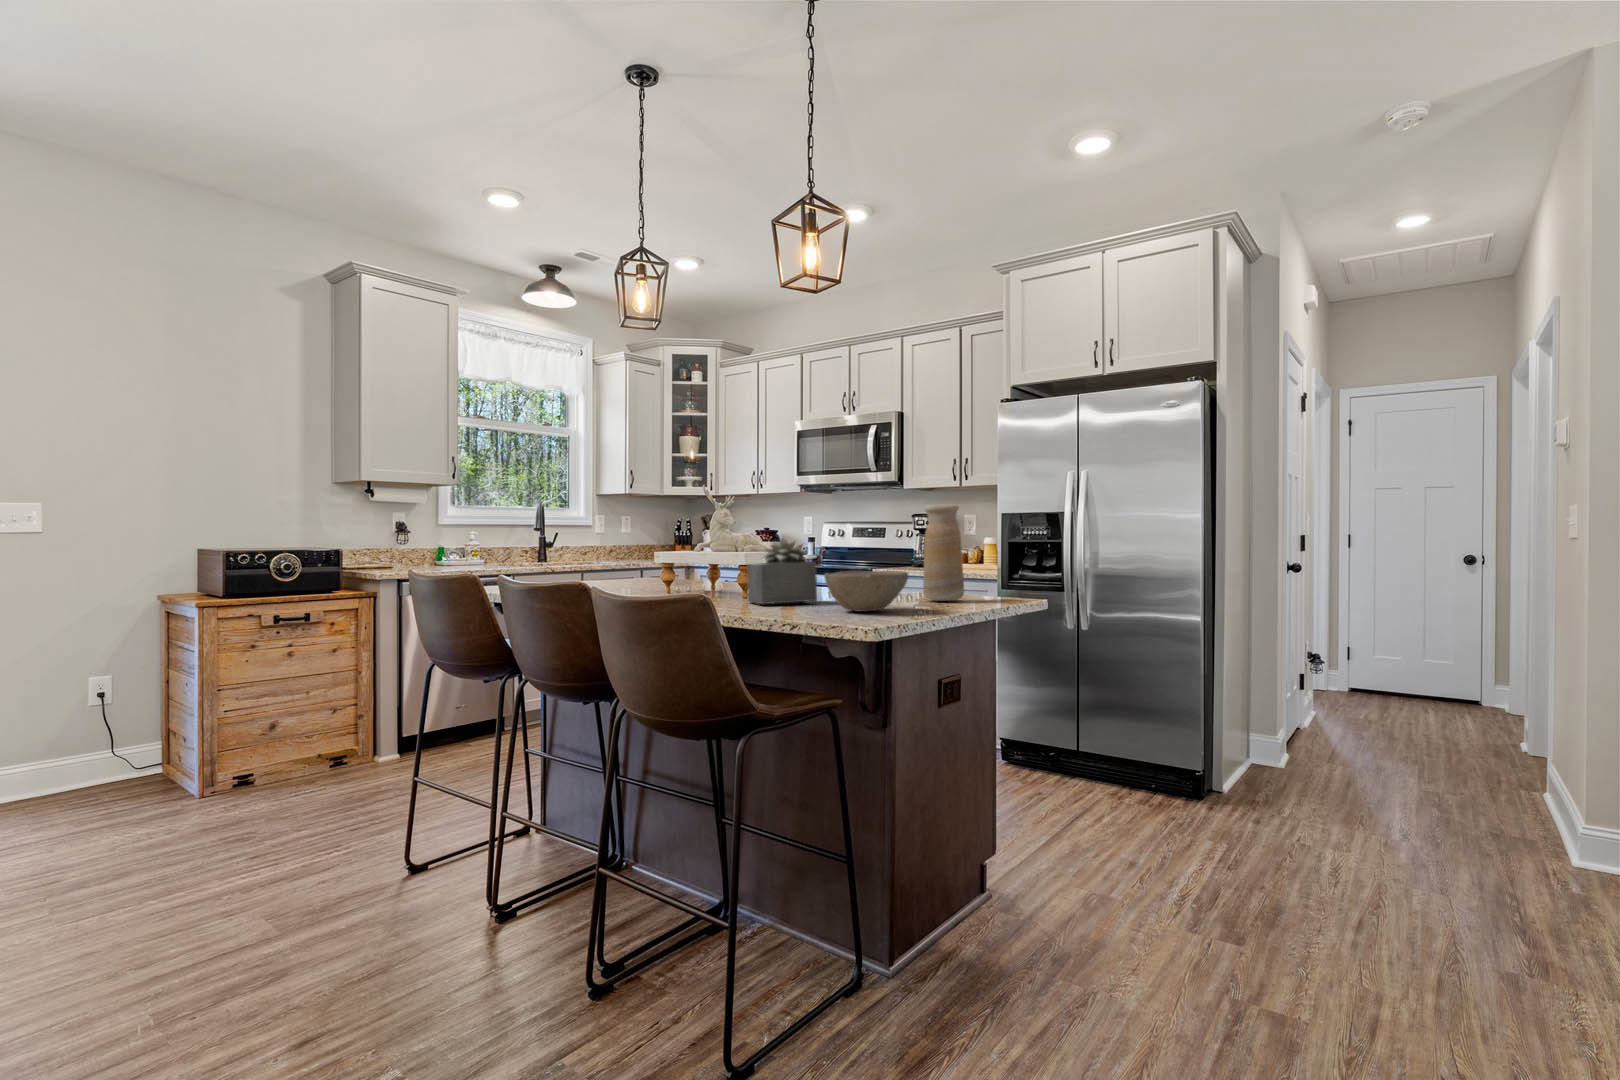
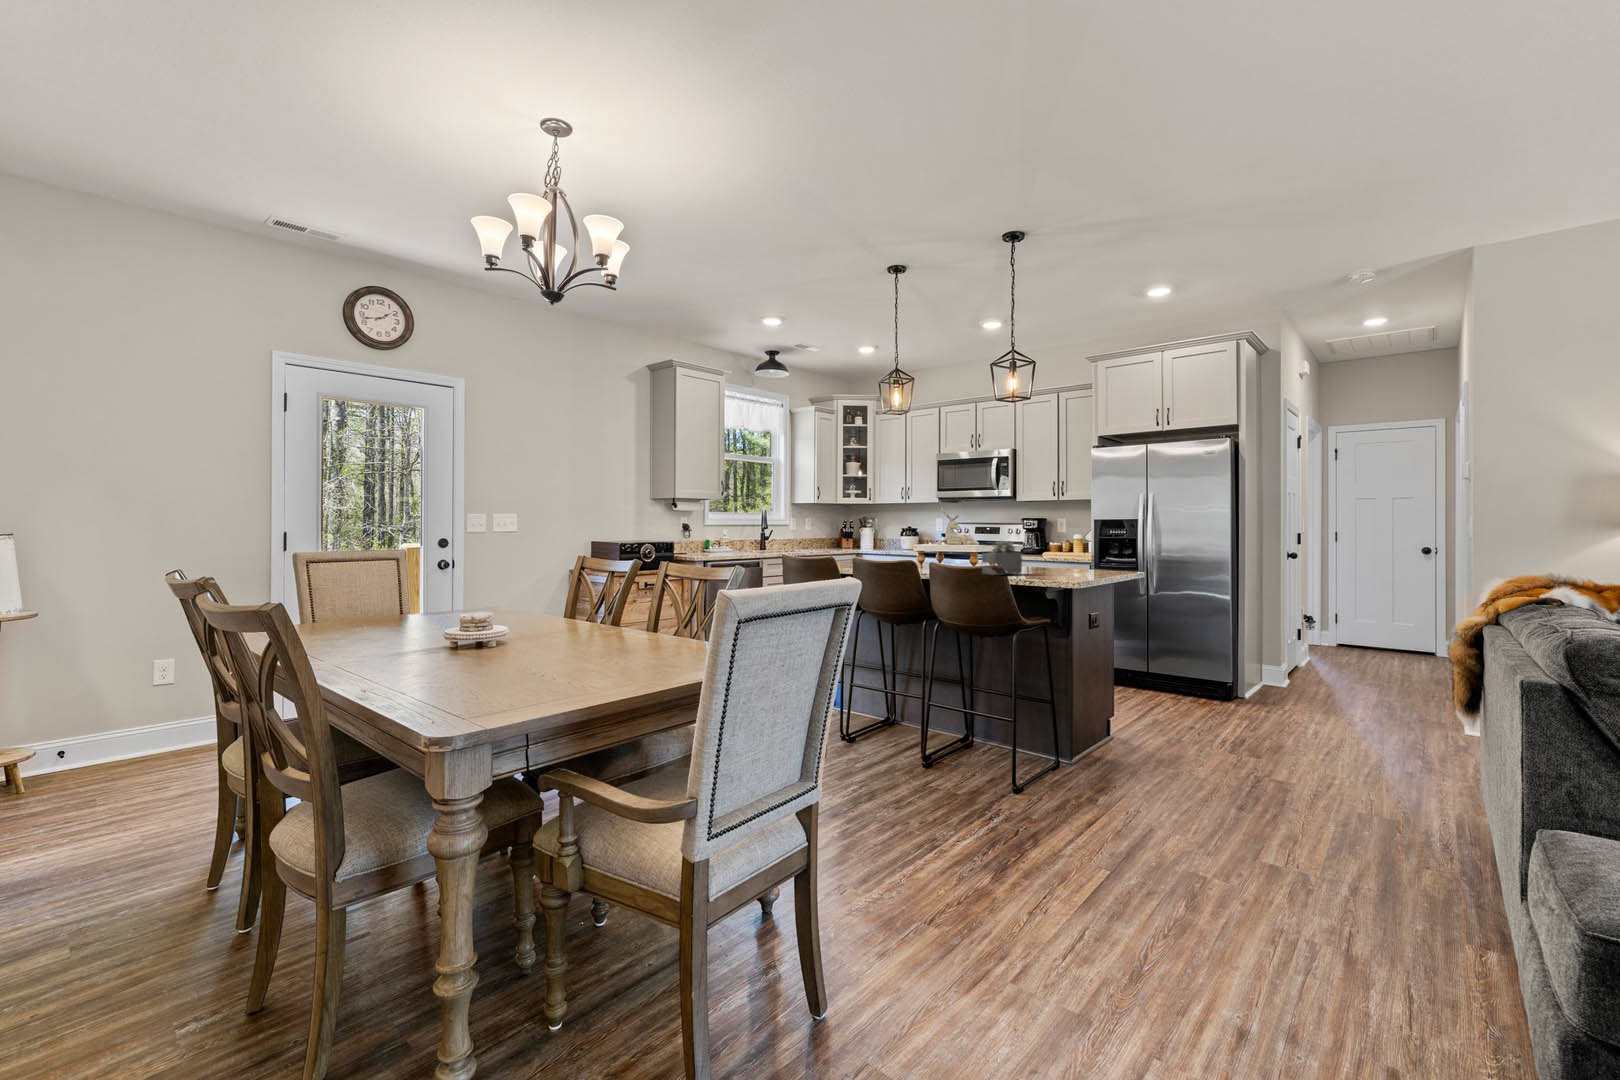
vase: present [923,504,964,601] -> none [1077,521,1101,574]
bowl: present [824,571,908,612] -> none [1035,557,1081,578]

